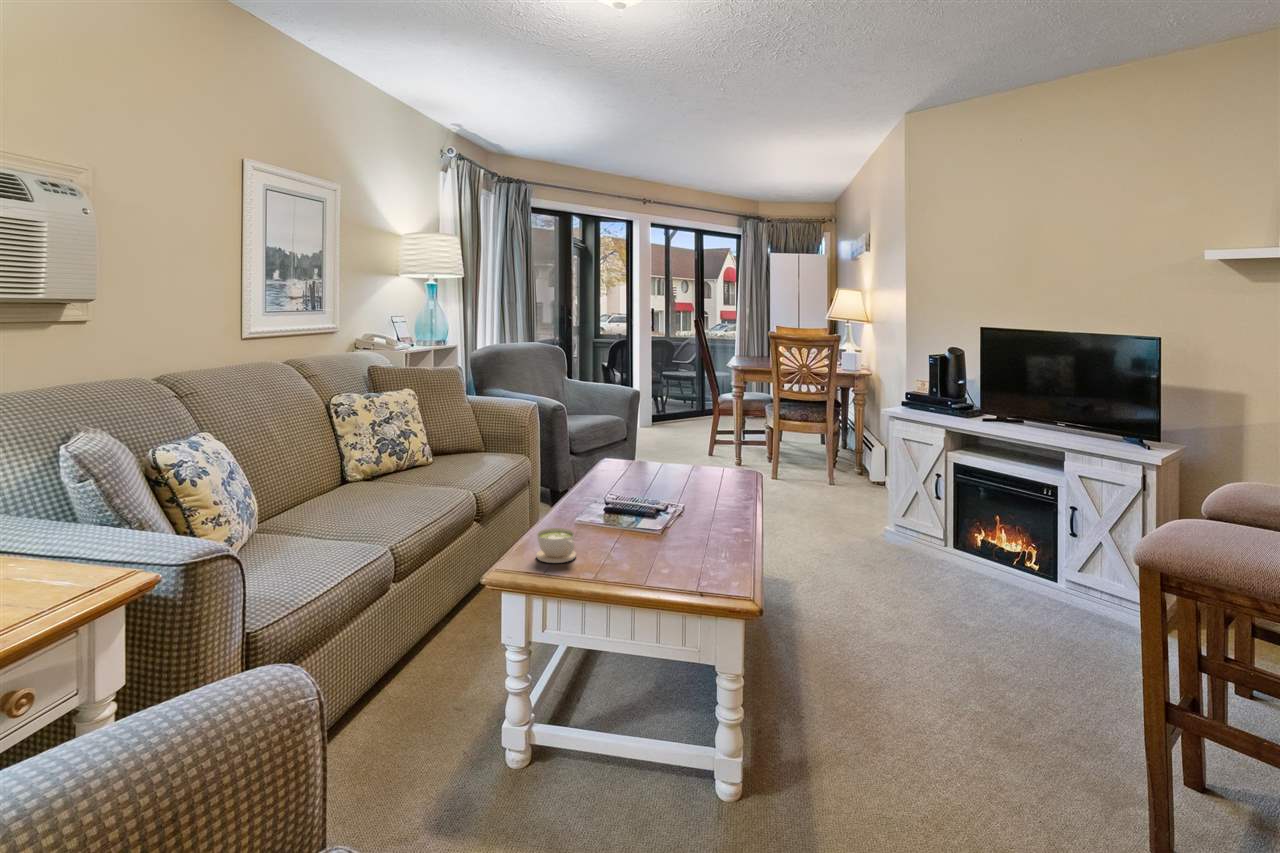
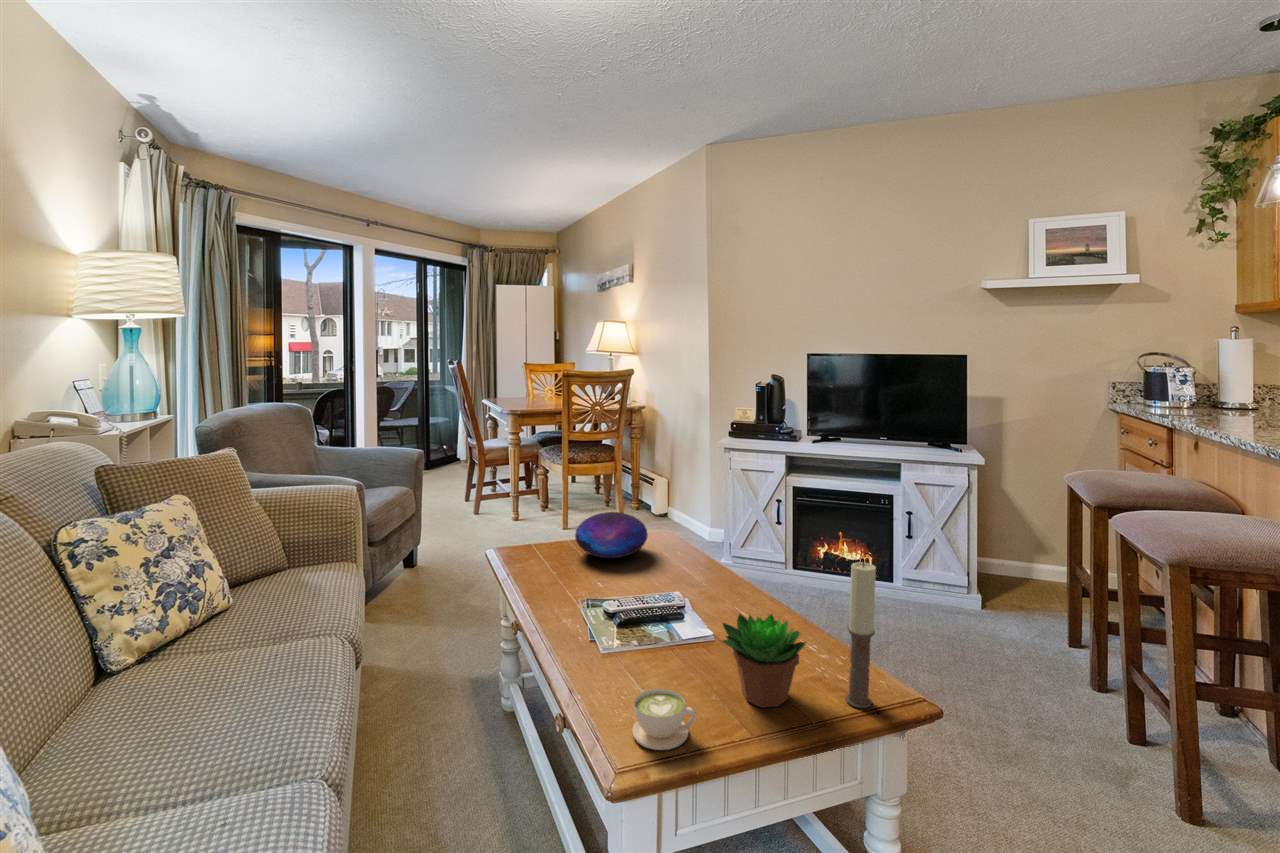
decorative orb: none [650,440,712,477] -> present [575,512,648,558]
candle: none [703,459,727,580] -> present [846,562,876,708]
succulent plant: none [618,495,683,565] -> present [722,614,806,707]

